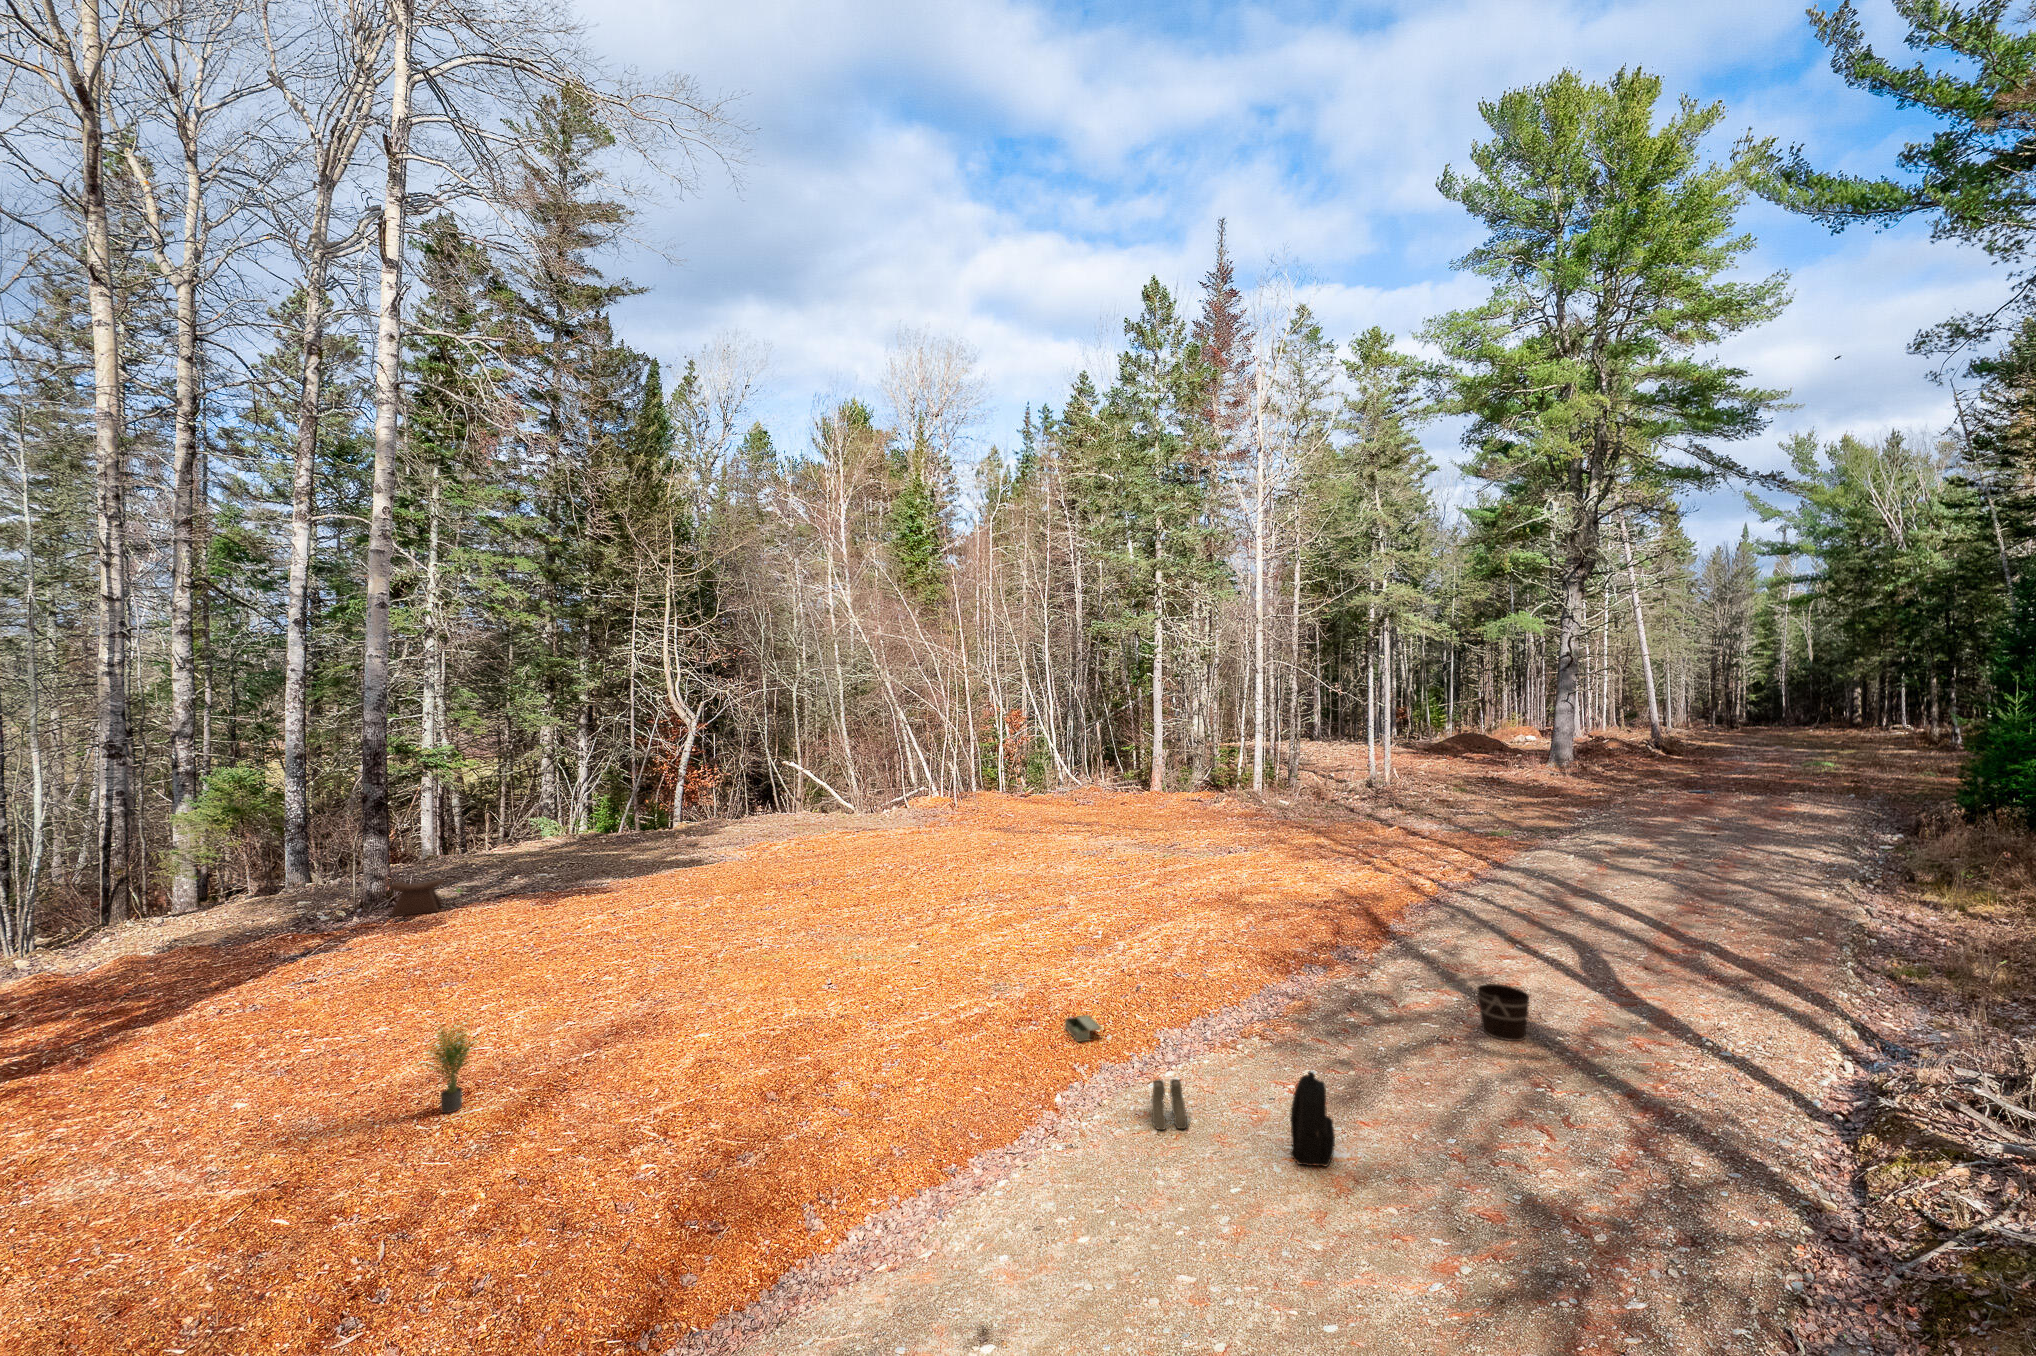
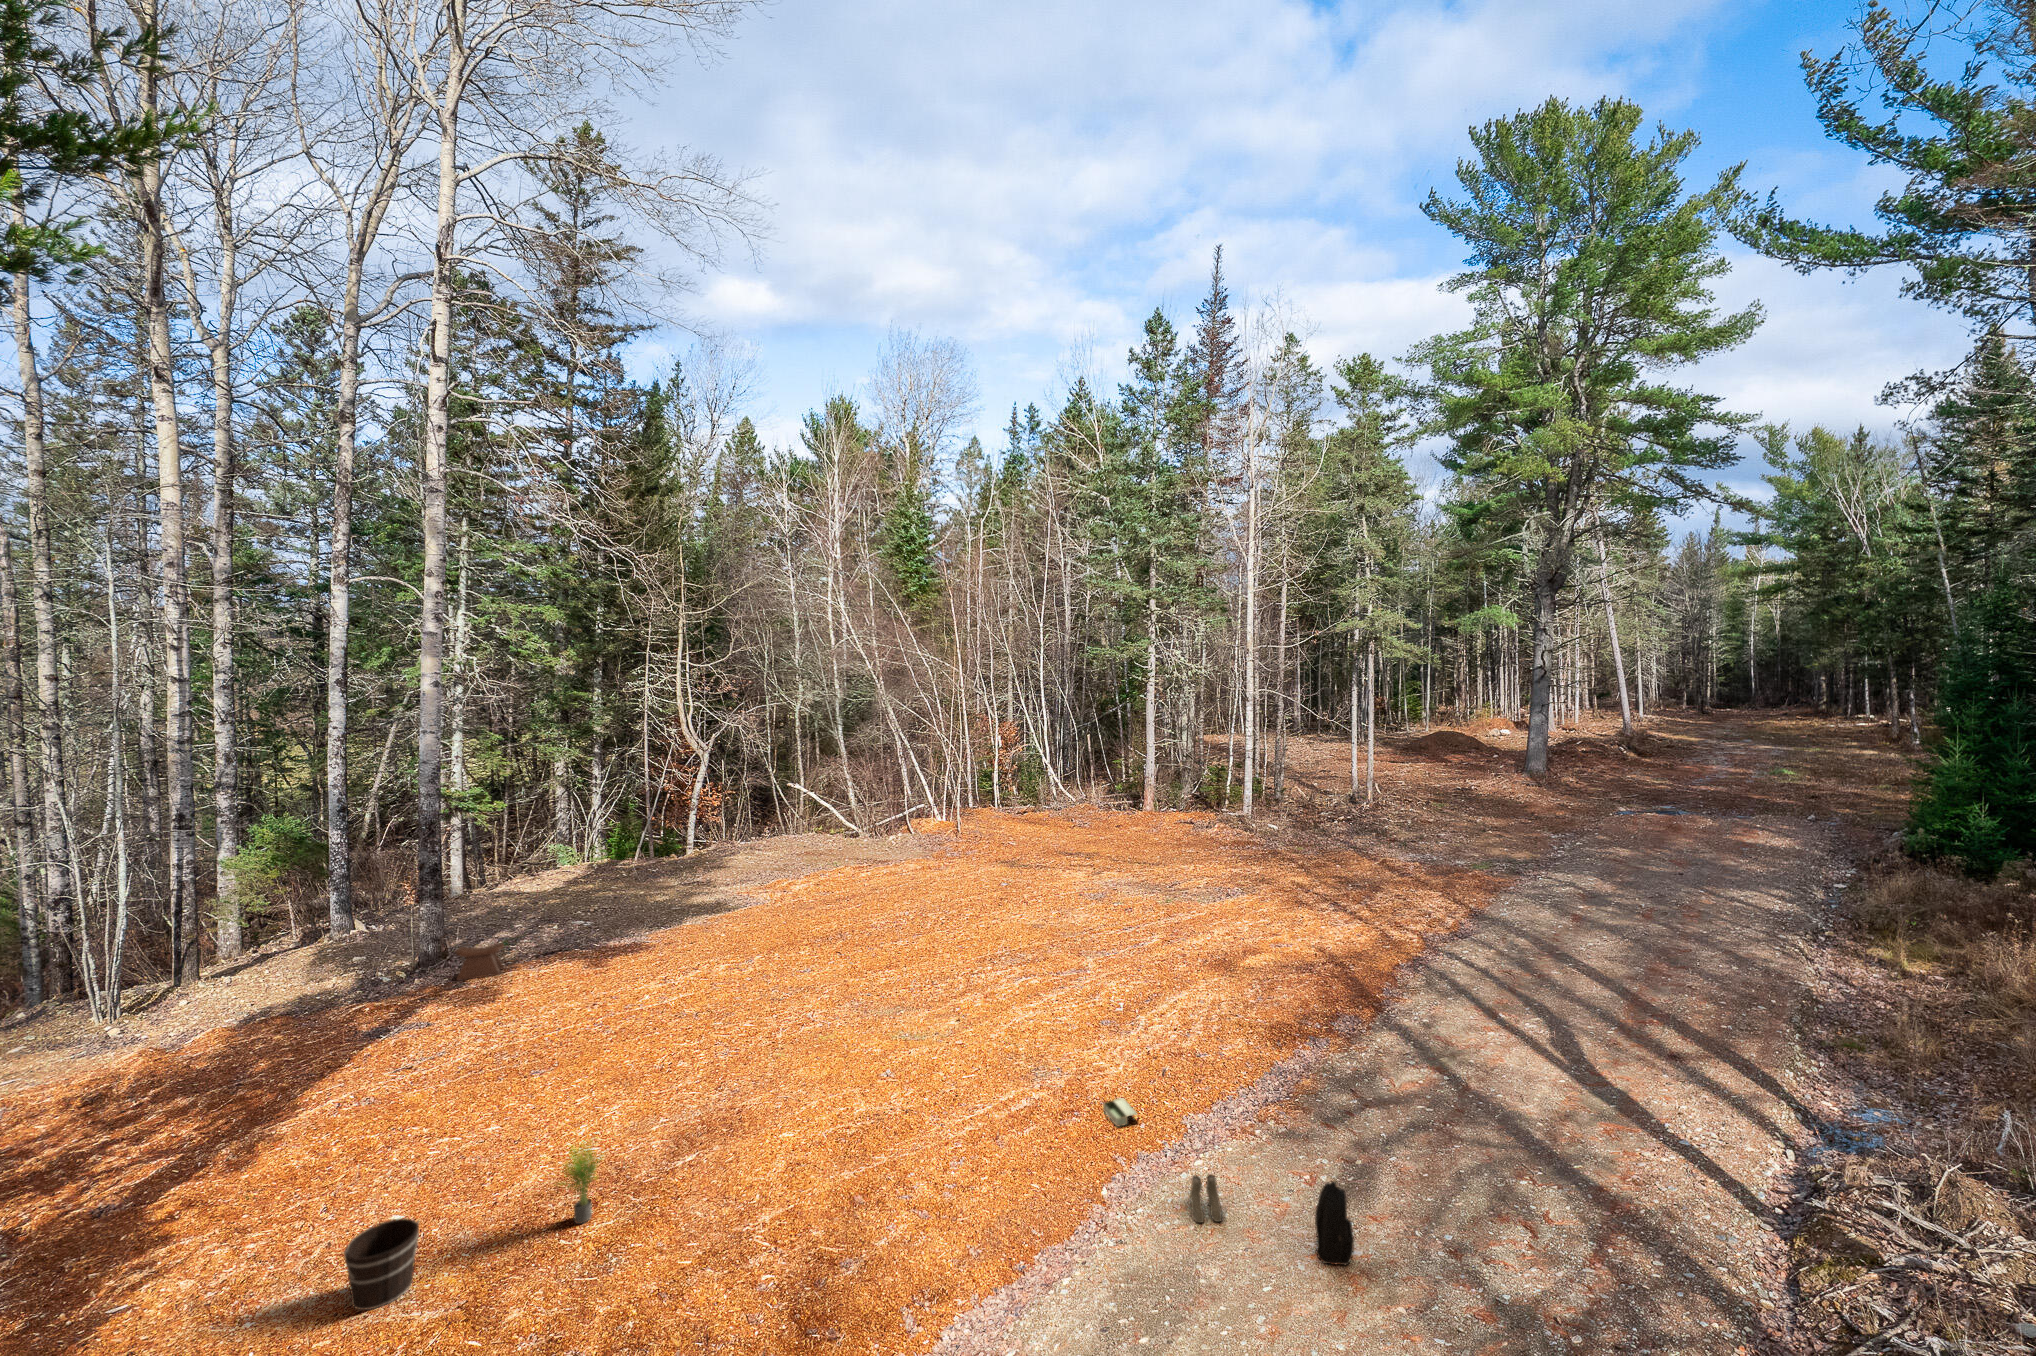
bucket: present [1477,984,1529,1041] -> present [343,1218,419,1310]

